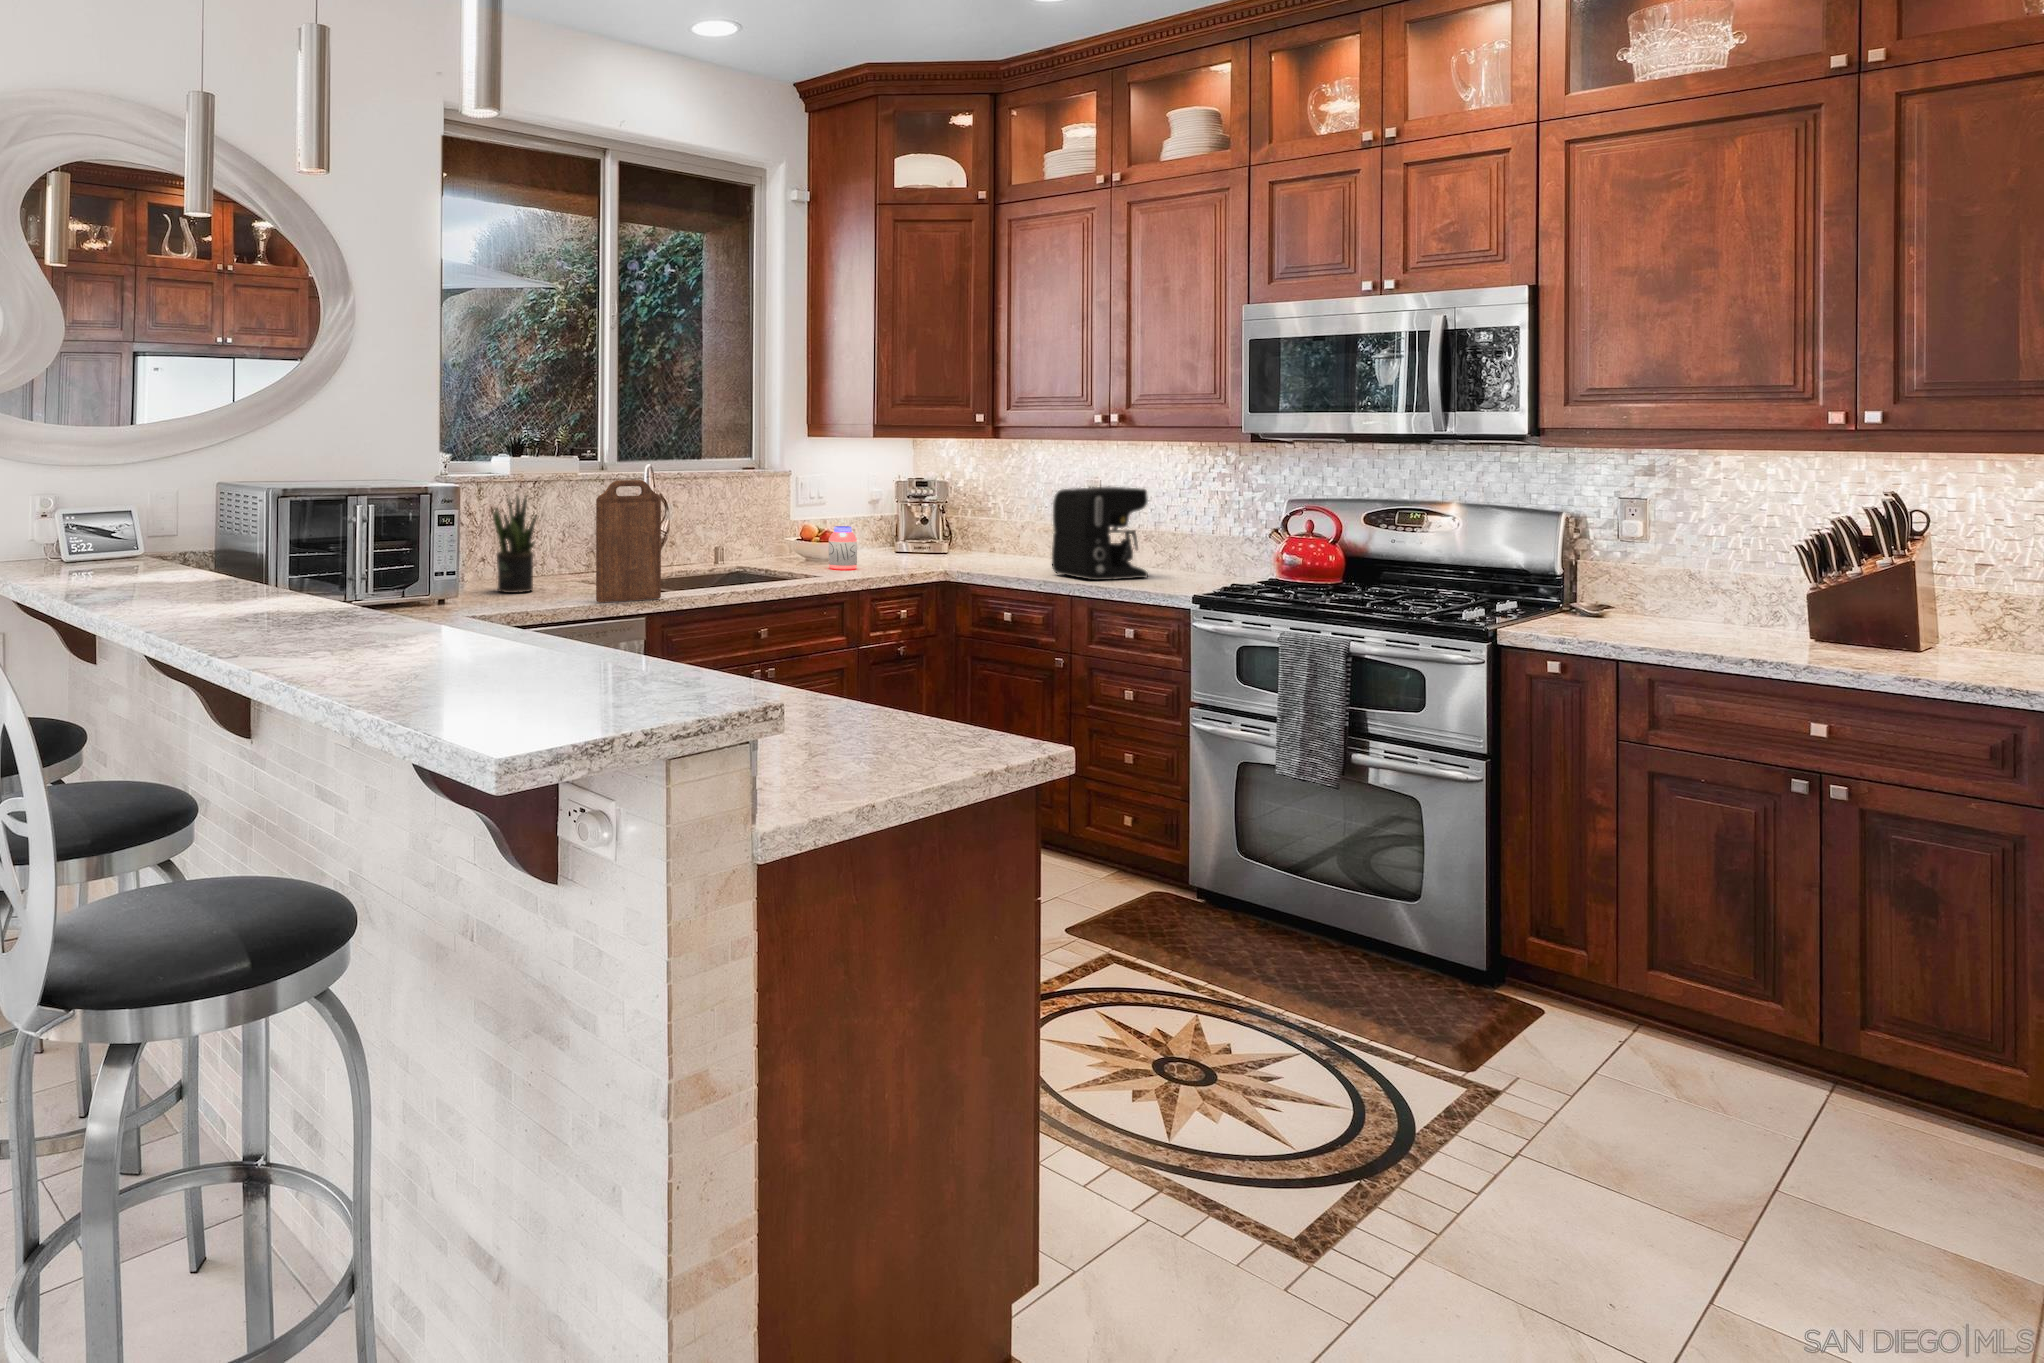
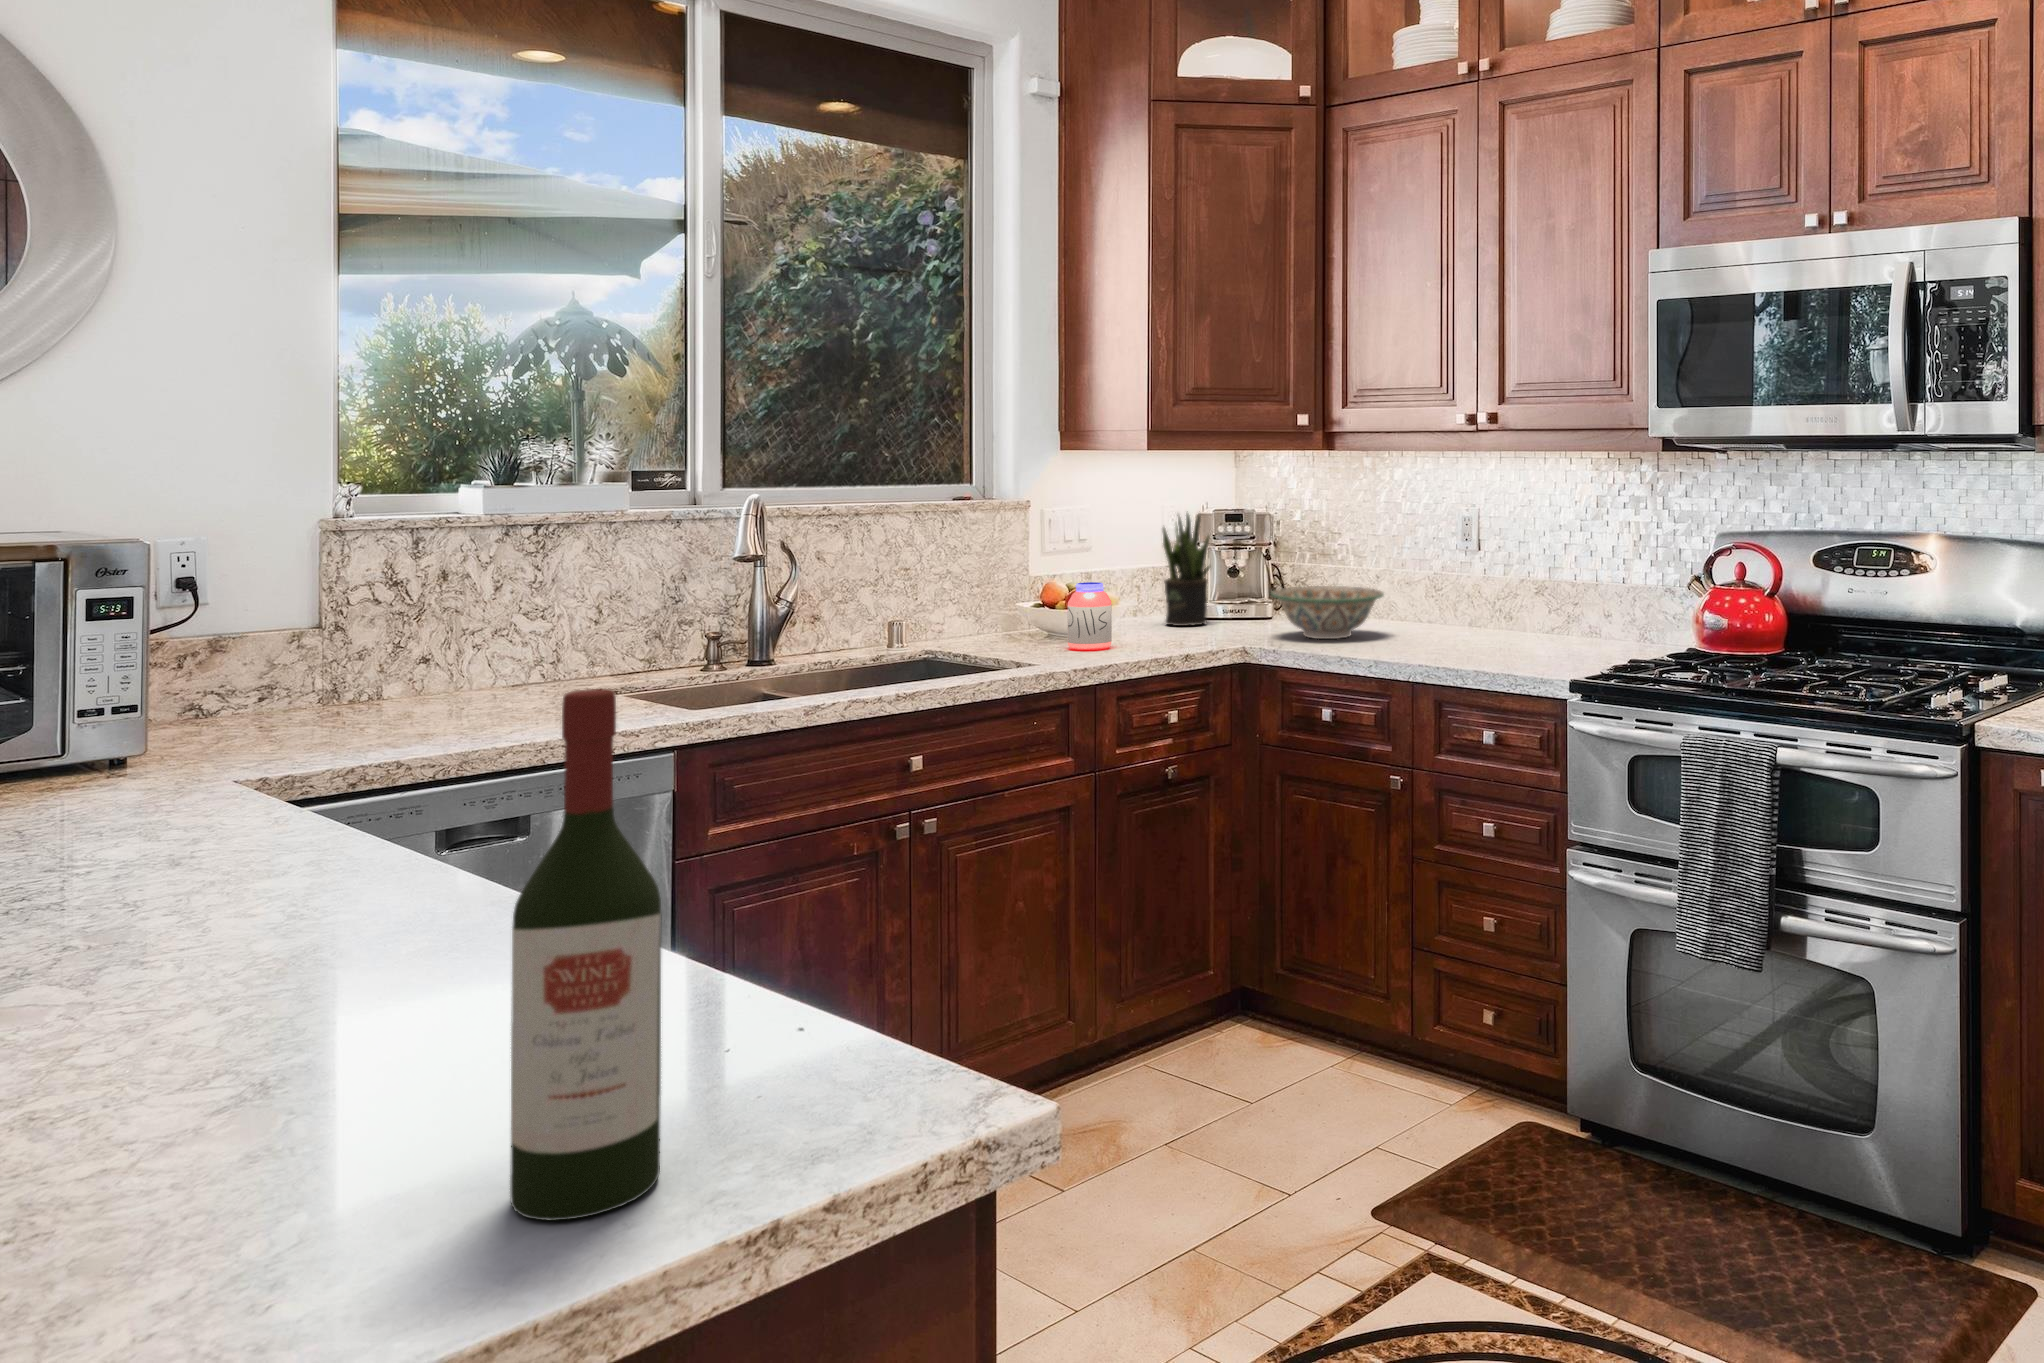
cutting board: present [596,480,661,602] -> none [571,514,704,729]
coffee maker: present [1052,486,1148,580] -> none [1396,516,1531,657]
potted plant: present [493,496,536,593] -> present [1163,514,1210,626]
decorative bowl: none [957,532,1036,567] -> present [1271,586,1384,639]
wine bottle: none [867,558,923,770] -> present [510,689,661,1221]

